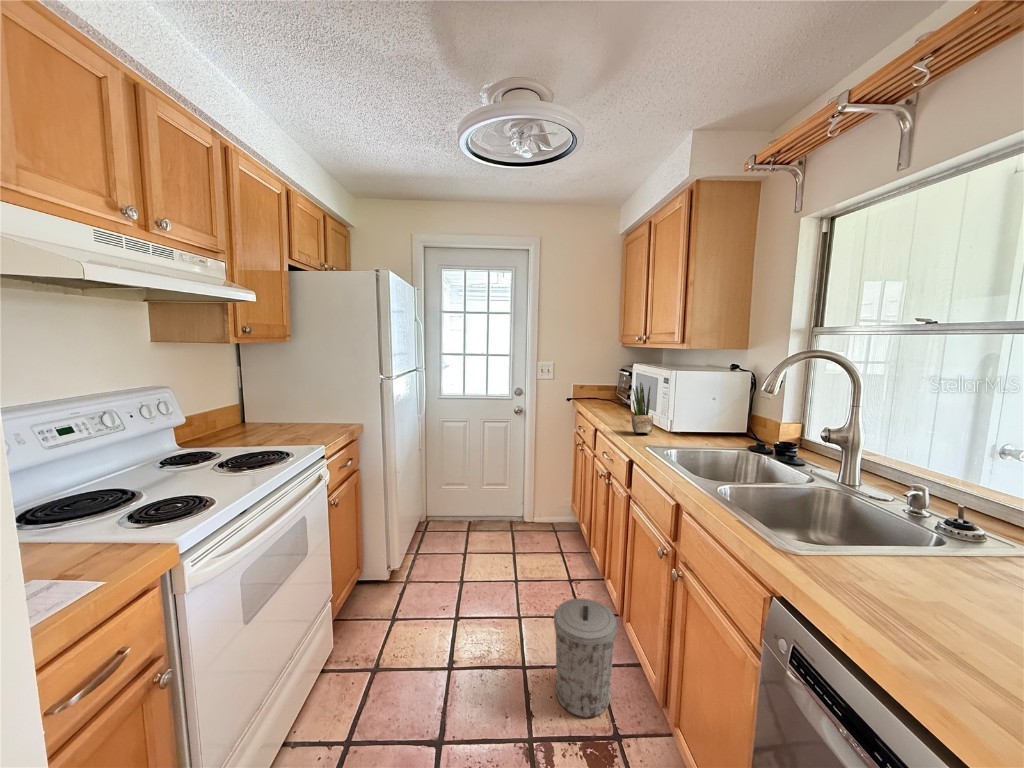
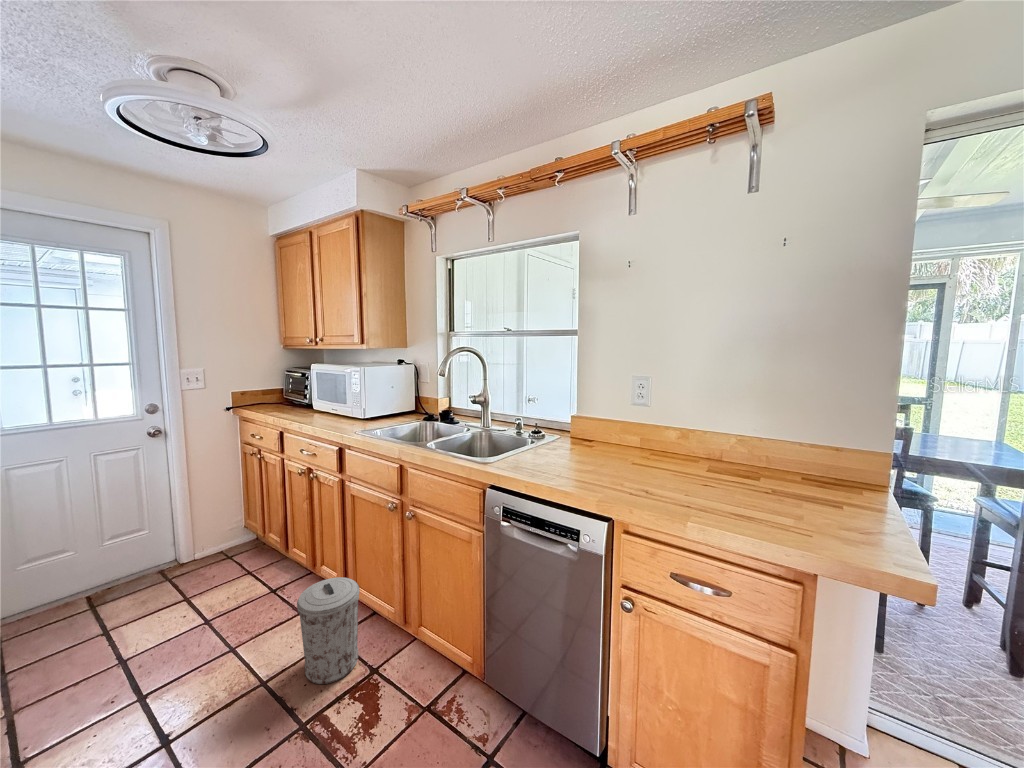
potted plant: present [631,383,653,433] -> none [326,379,348,425]

